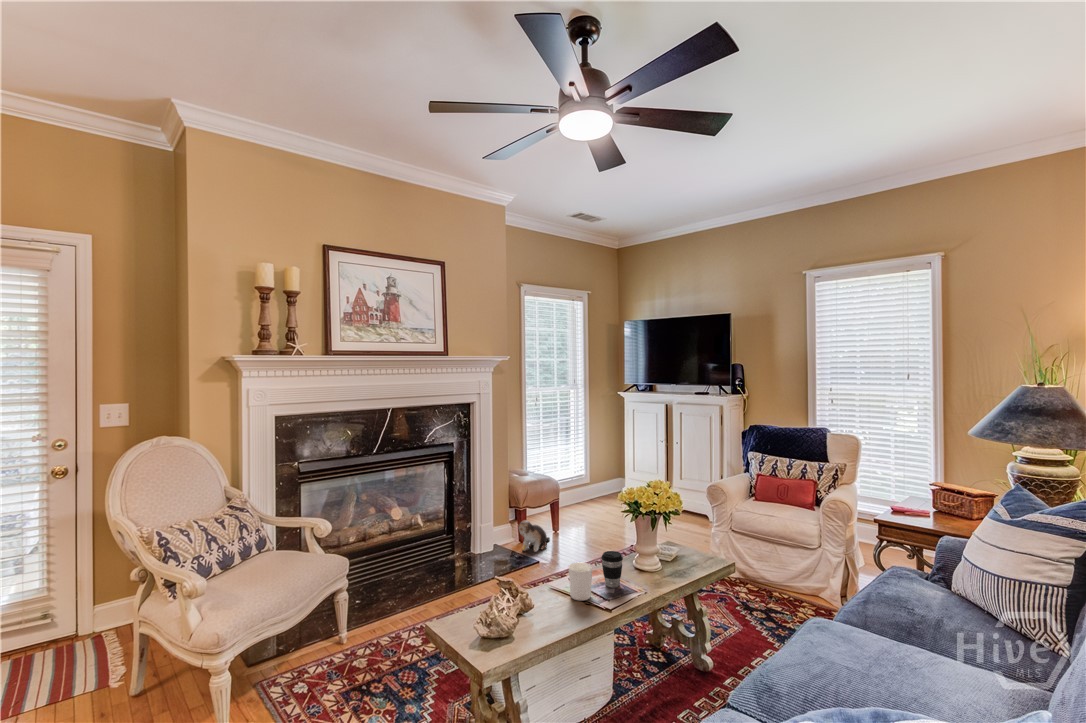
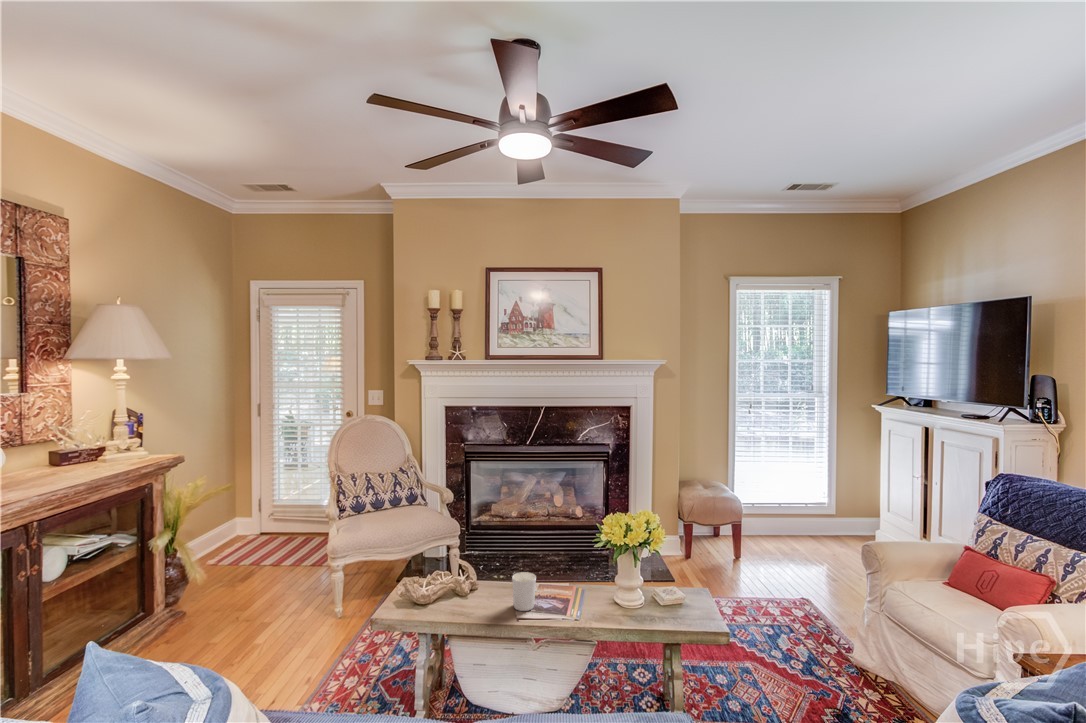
plush toy: present [516,520,550,552] -> none [662,536,718,574]
coffee cup: present [601,551,623,587] -> none [556,572,579,612]

